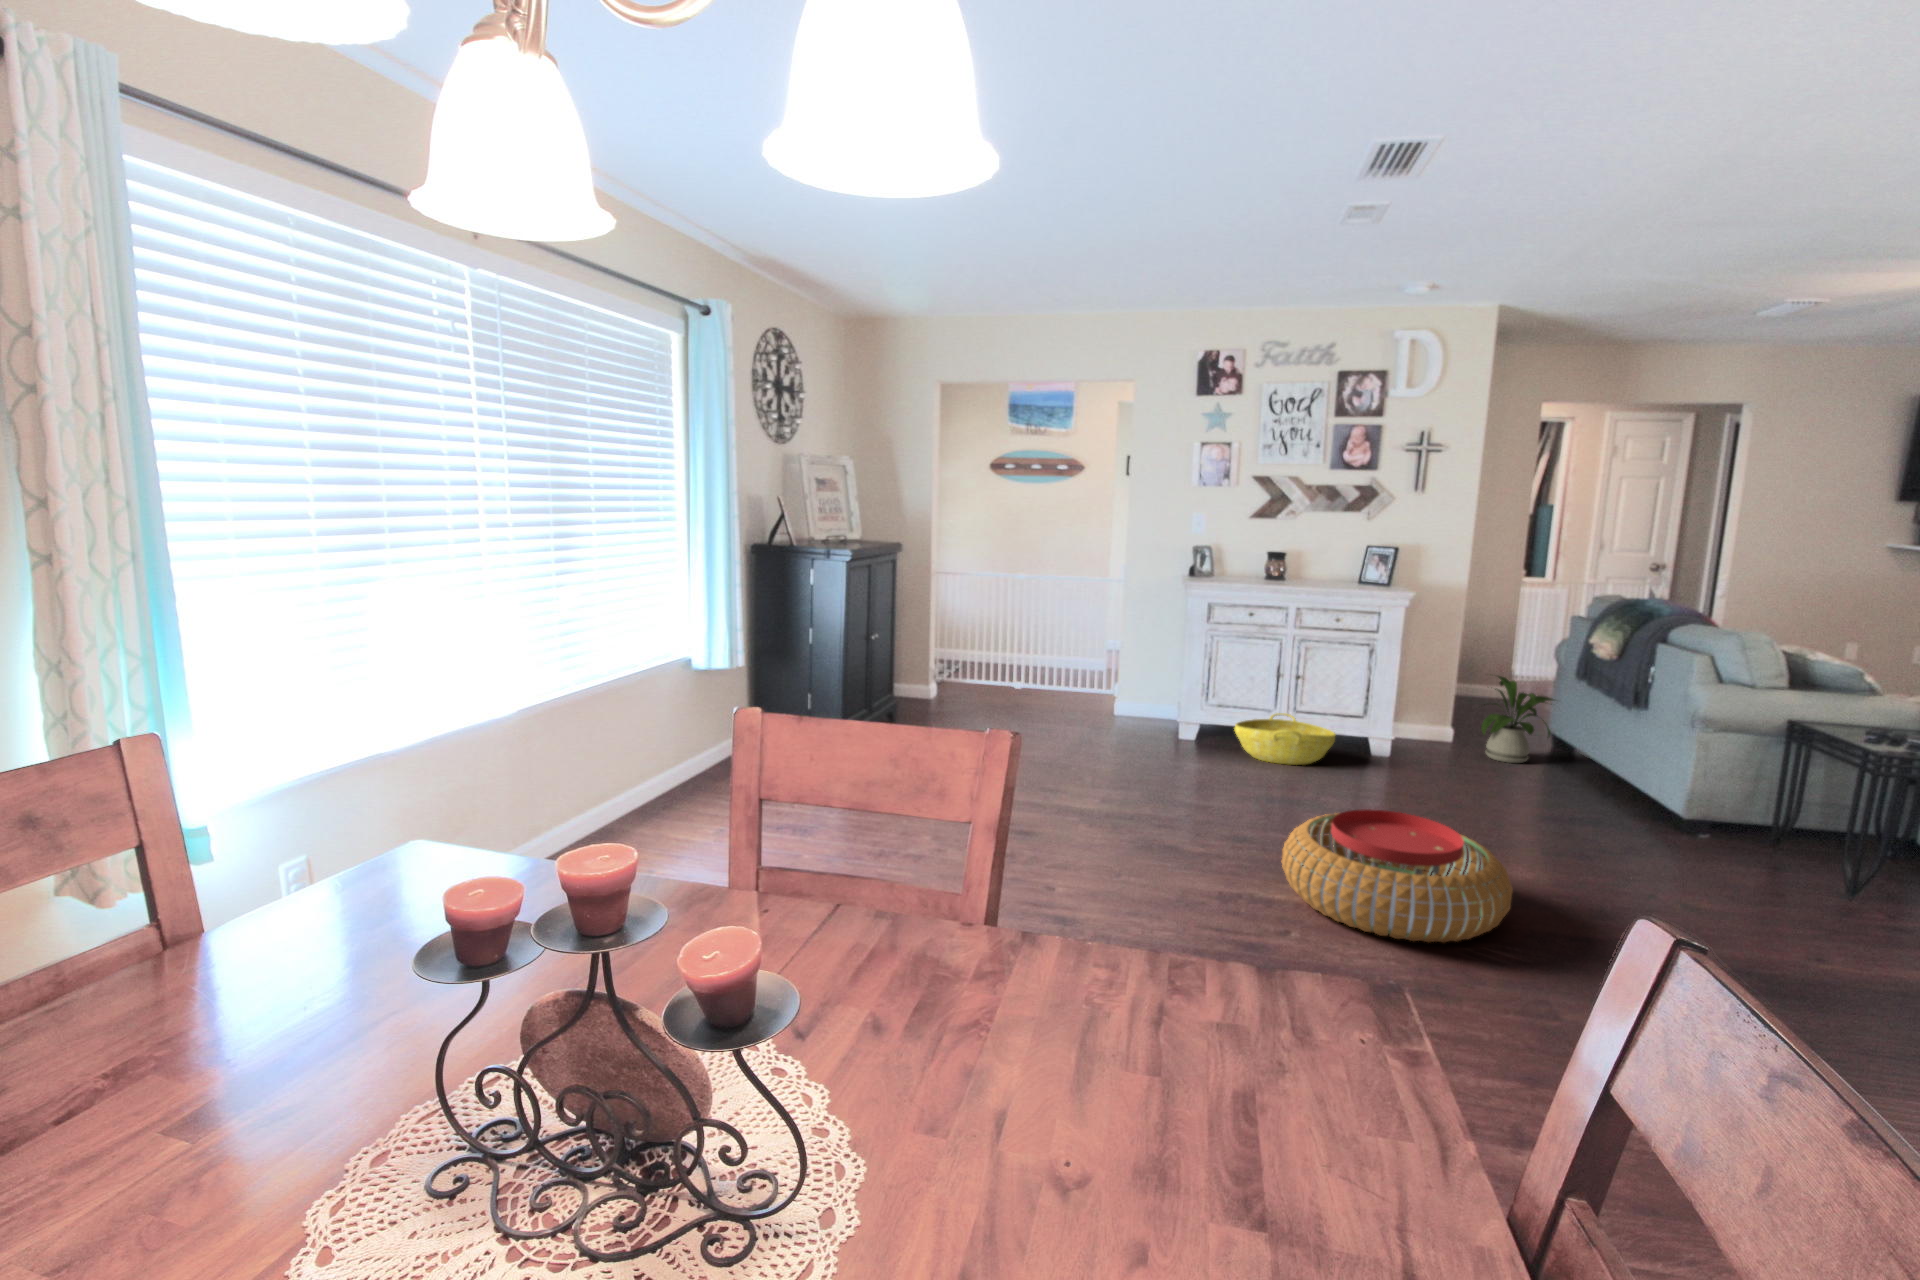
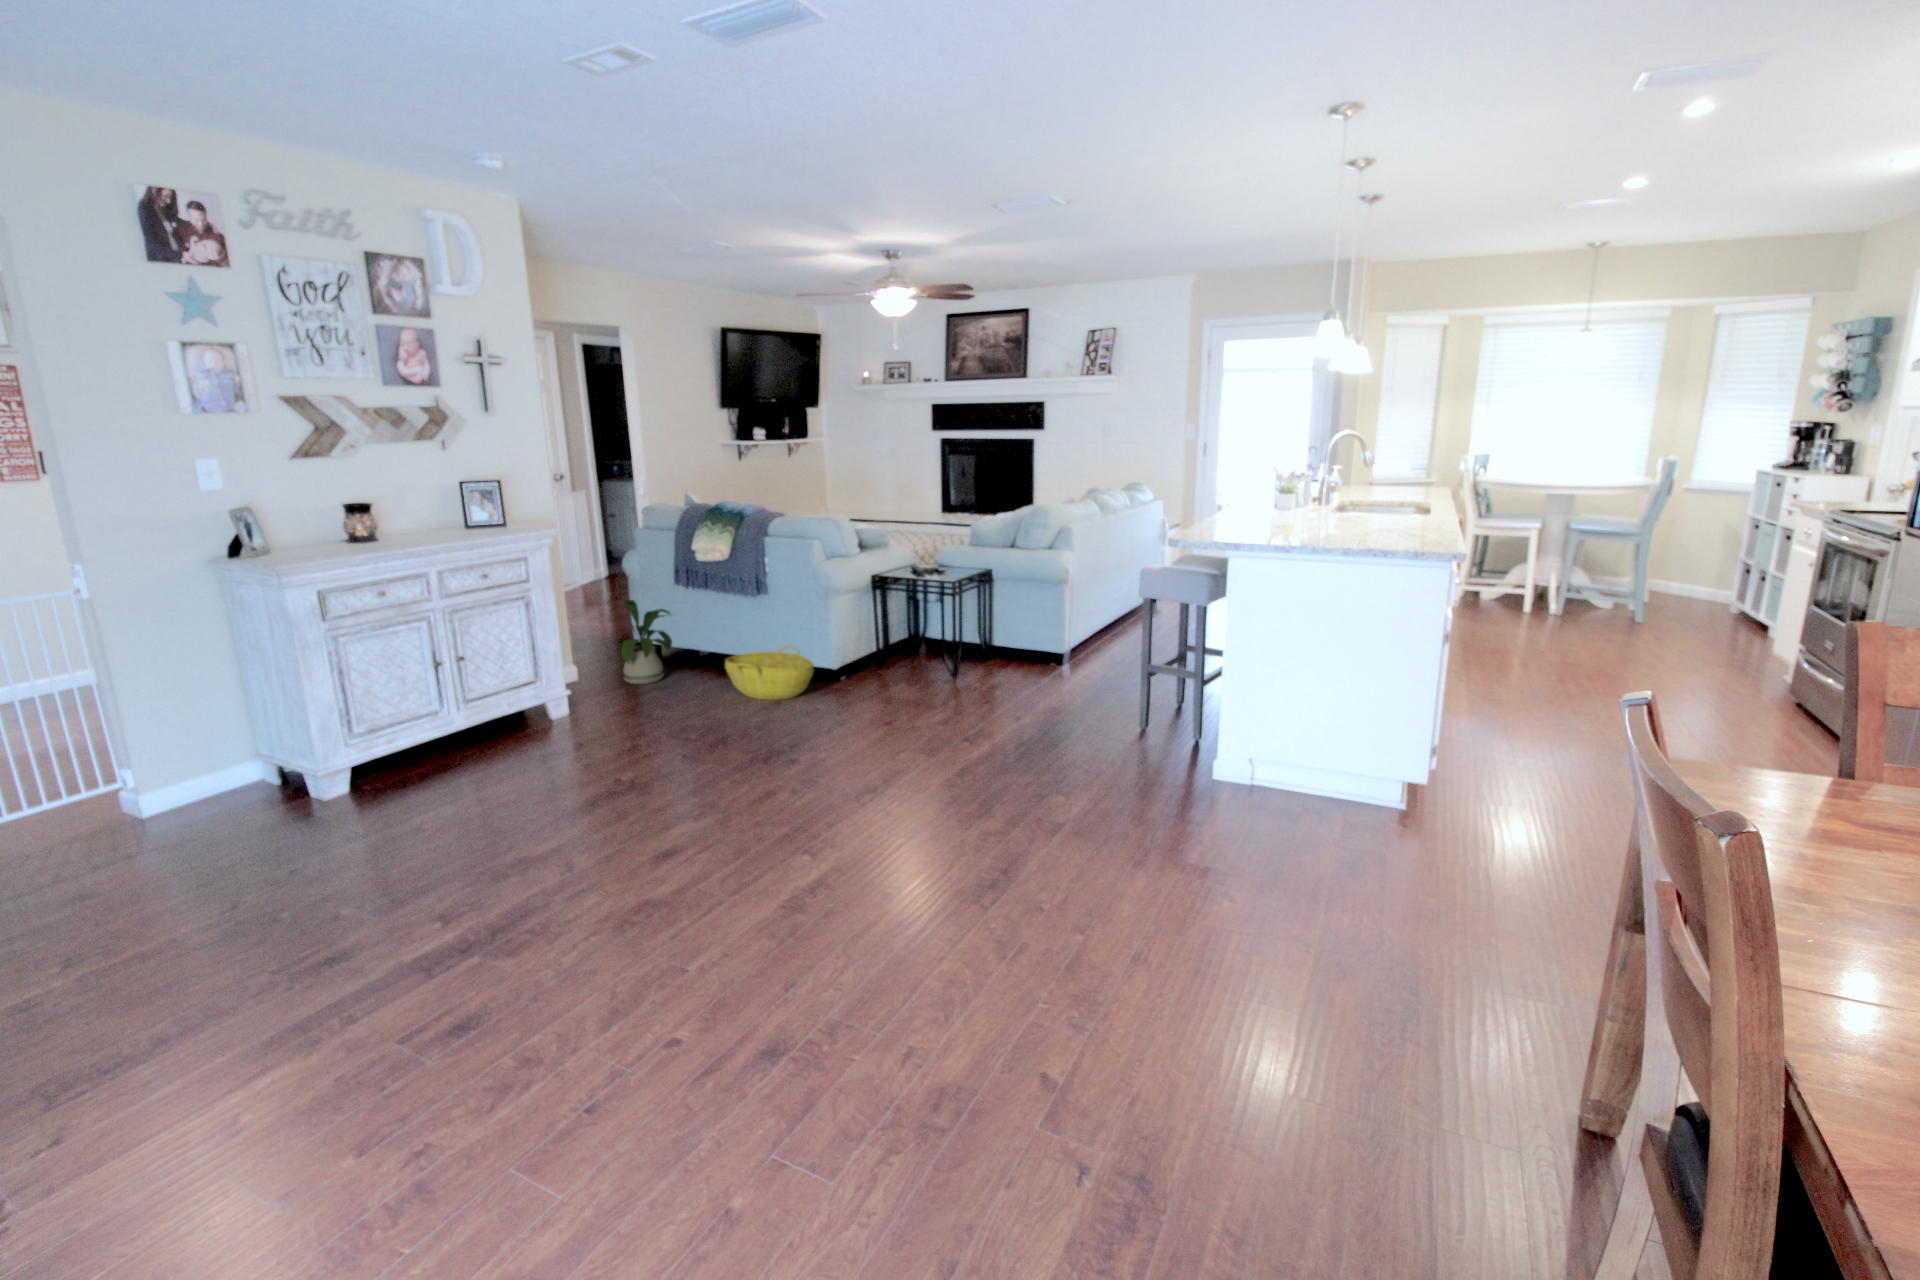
basket: present [1235,713,1336,765] -> present [725,646,814,699]
pouf: present [1282,809,1513,943] -> none [772,731,983,859]

